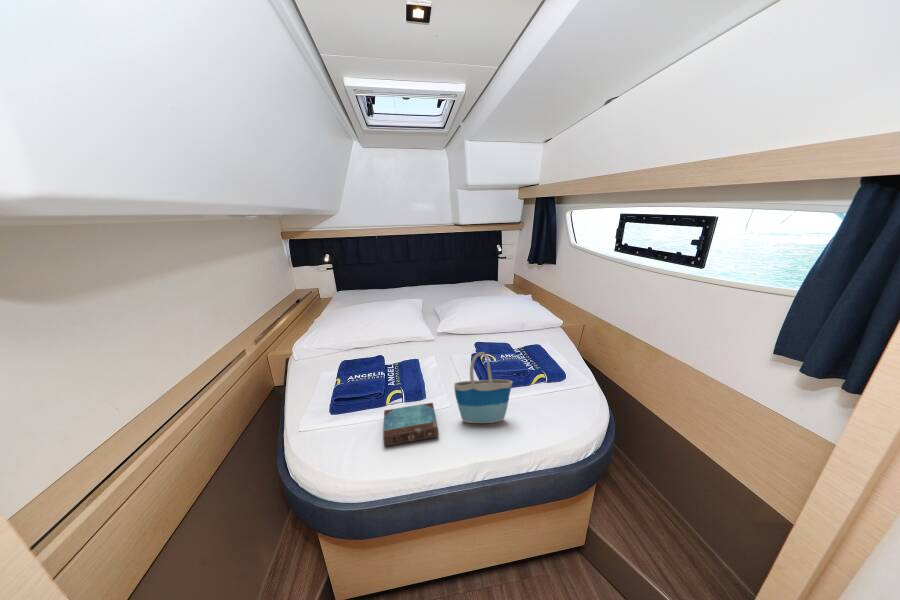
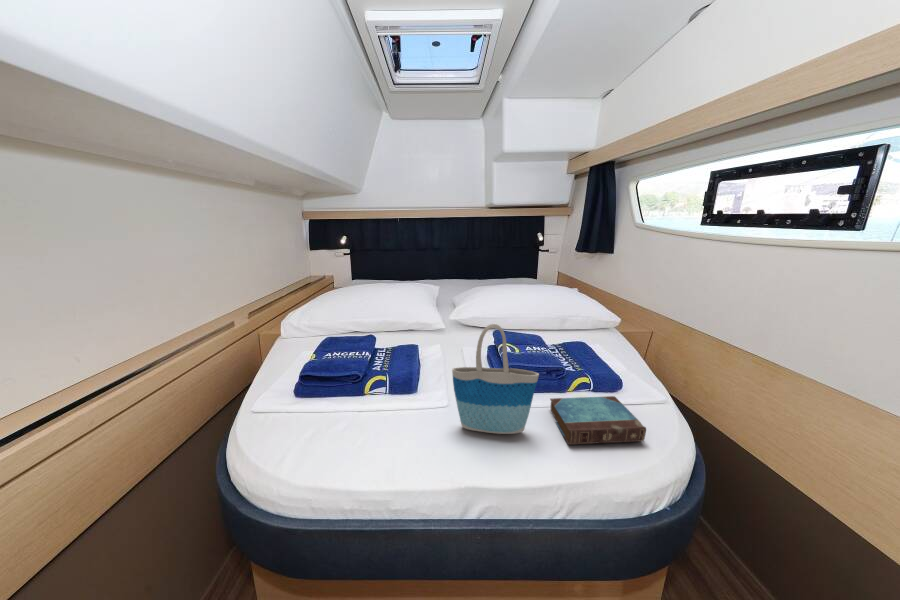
book: present [383,403,438,446] -> present [550,396,646,445]

